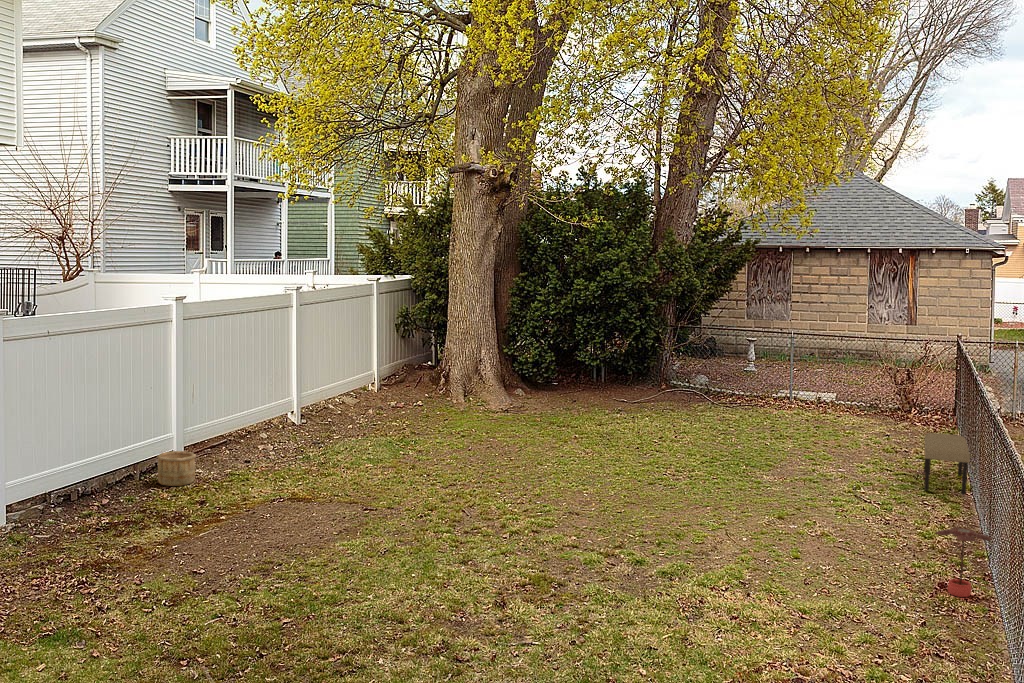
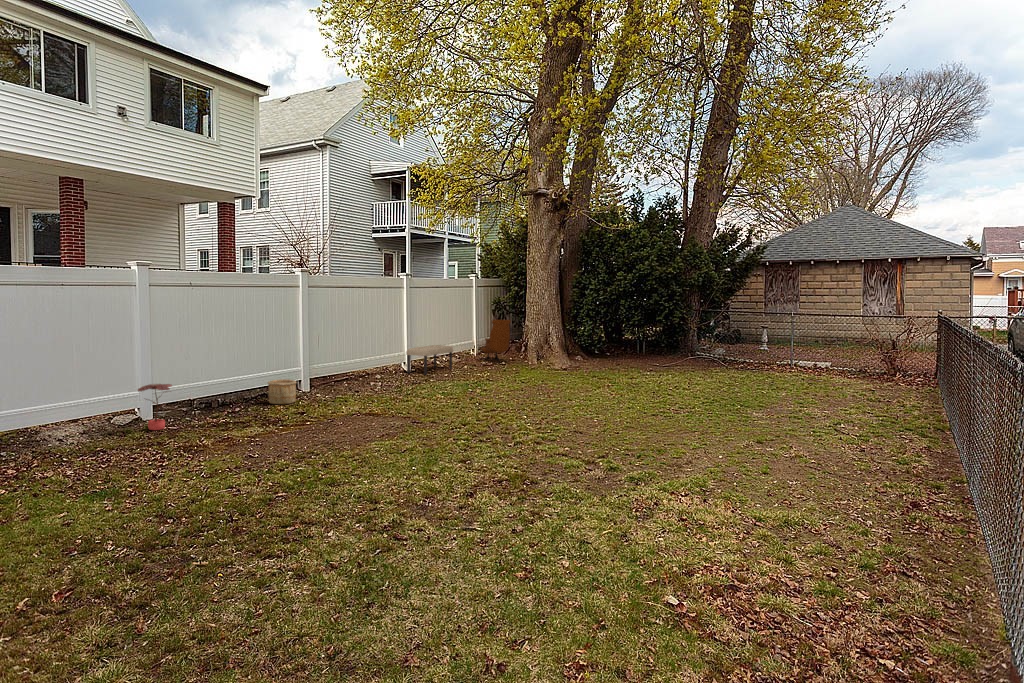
lounge chair: none [381,342,429,403] -> present [480,320,511,362]
bench: present [924,433,970,495] -> present [406,345,453,375]
potted plant: present [936,527,992,597] -> present [138,384,172,430]

